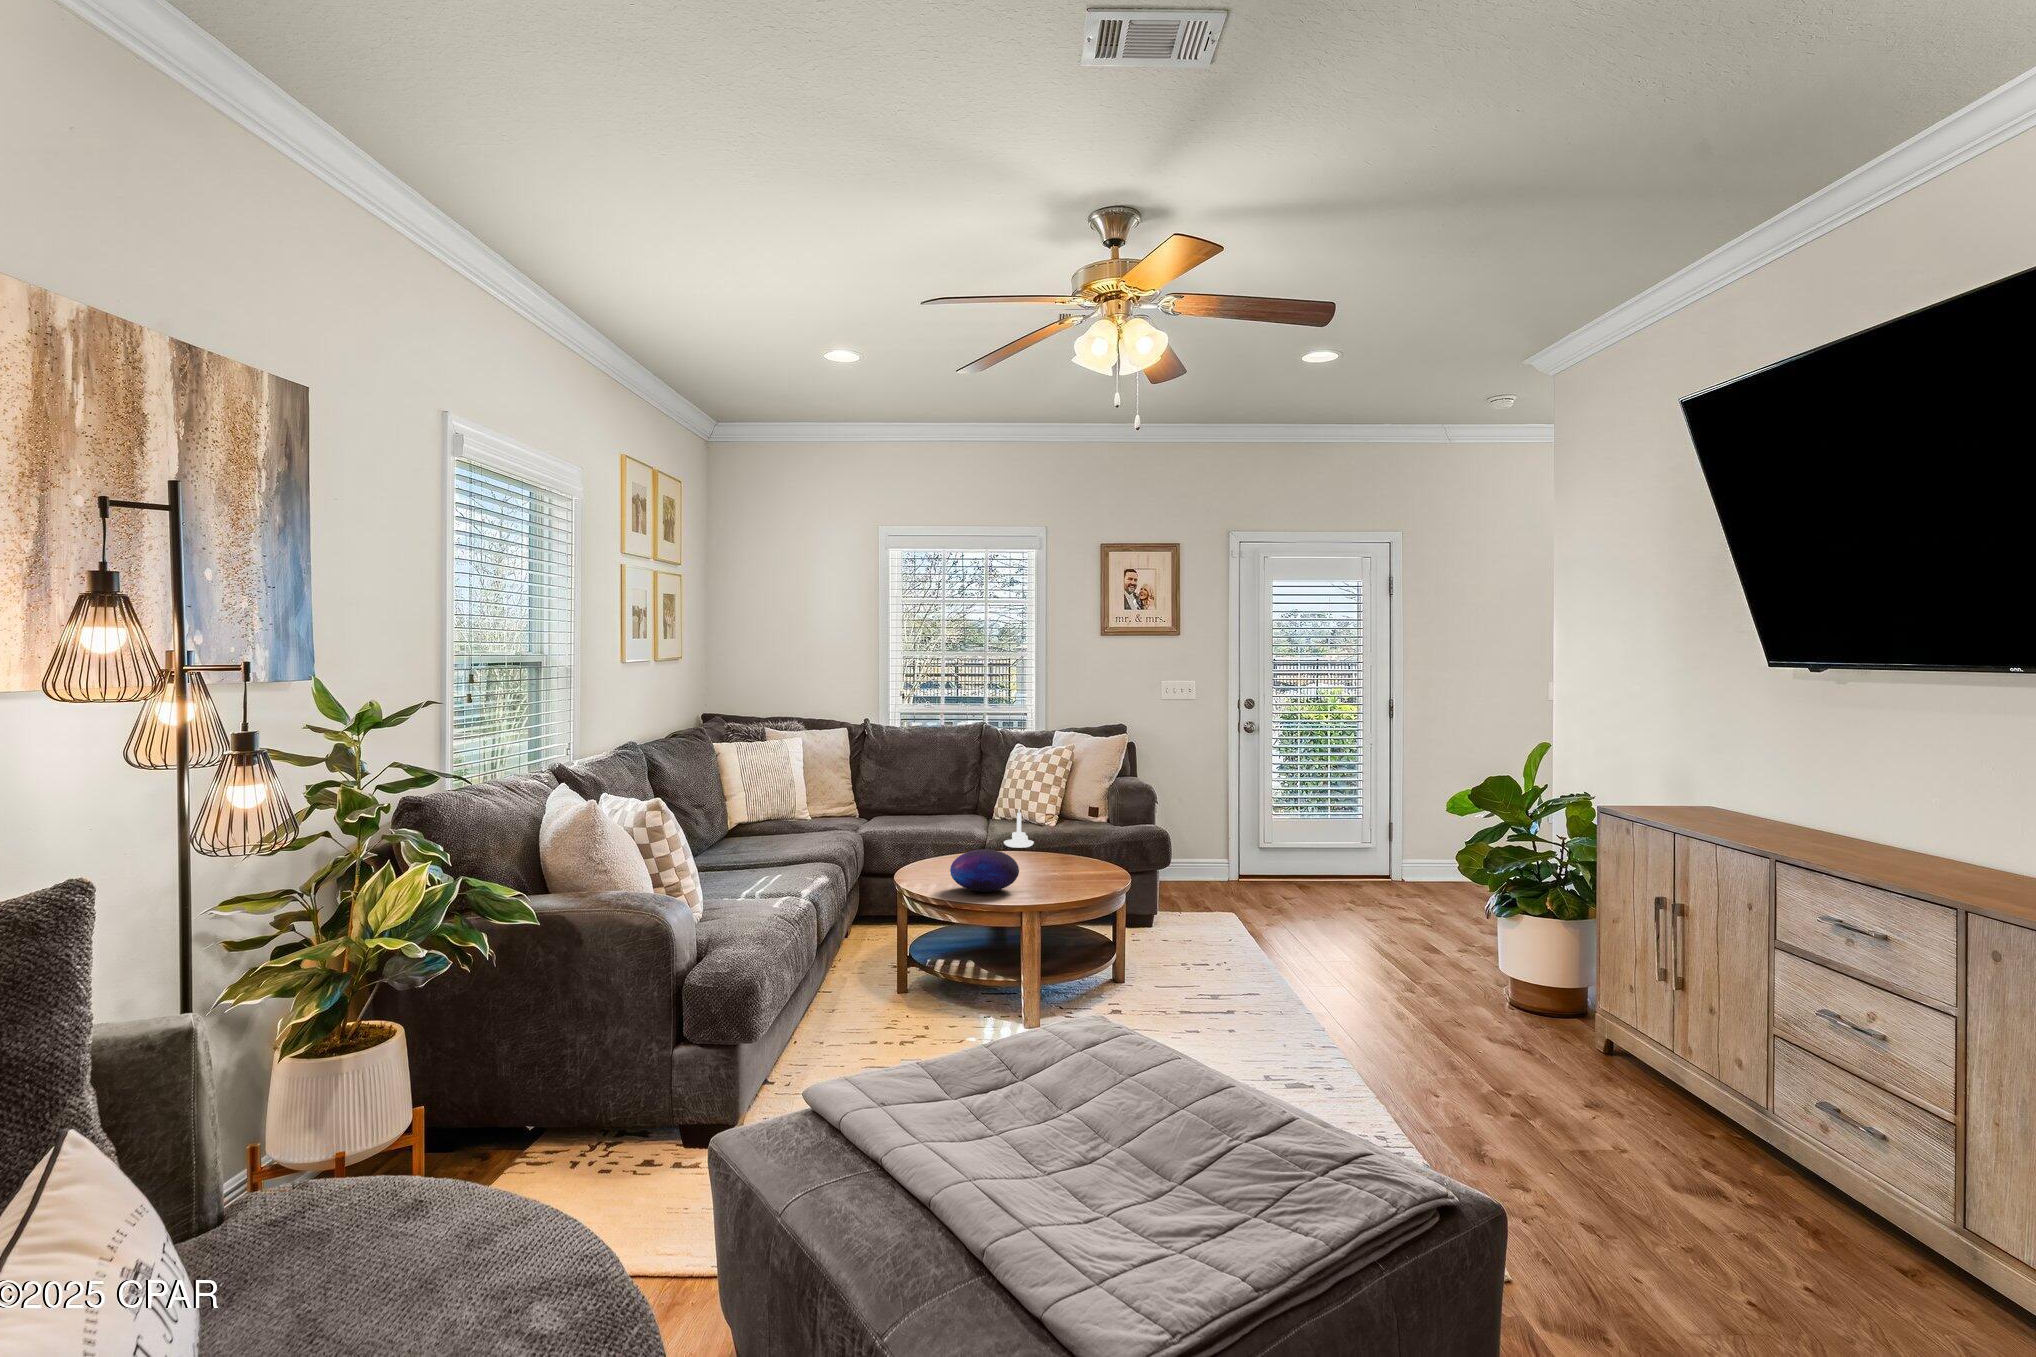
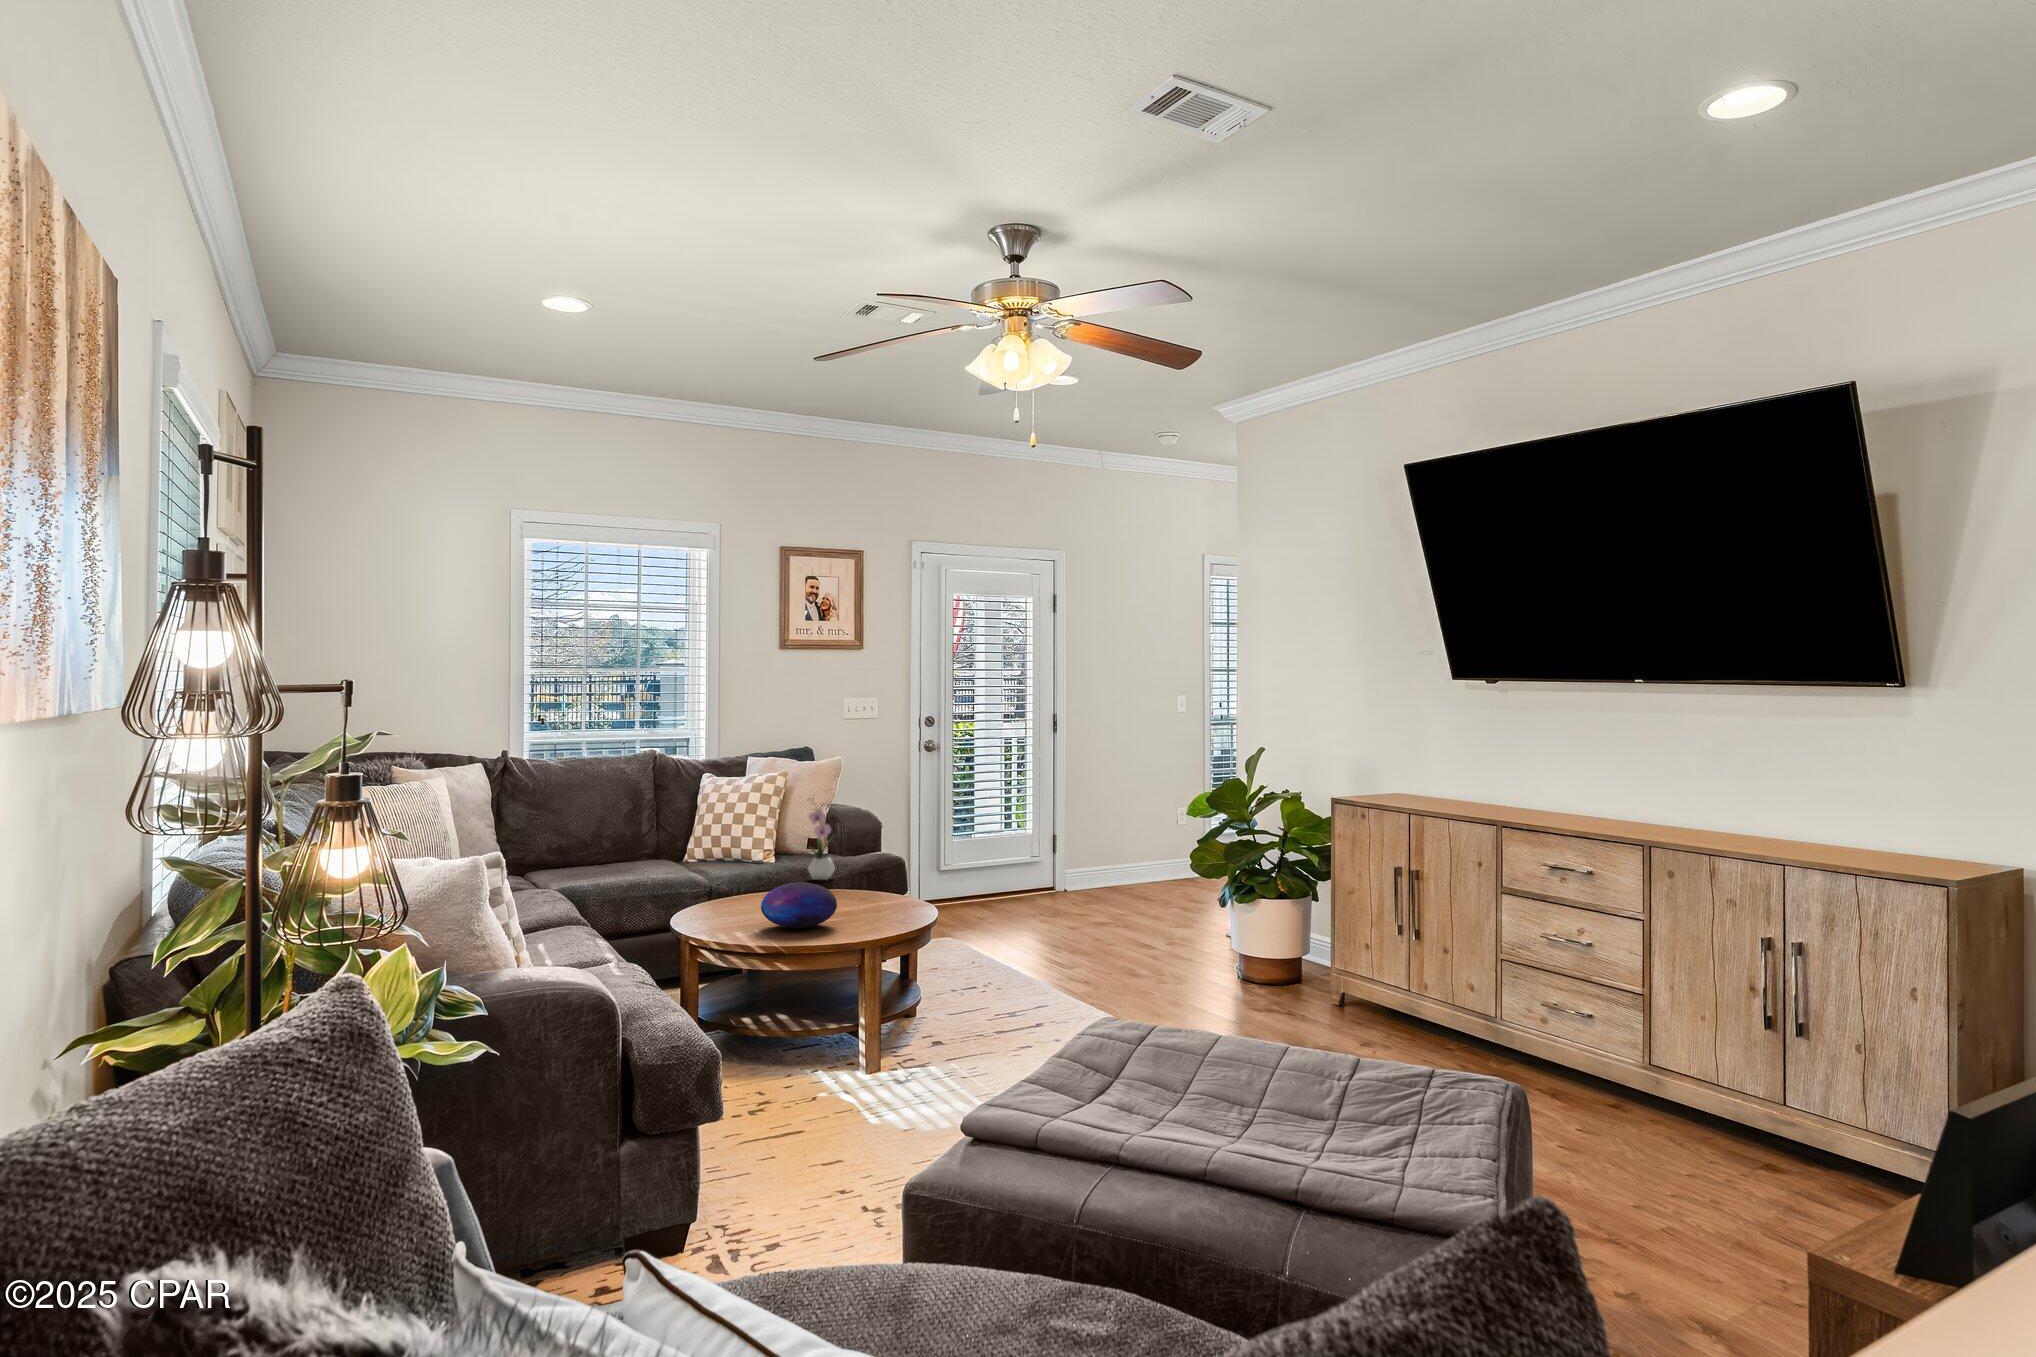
flower arrangement: none [1069,771,1100,849] -> present [808,804,835,880]
candle holder: present [1004,808,1034,848] -> none [734,840,768,885]

